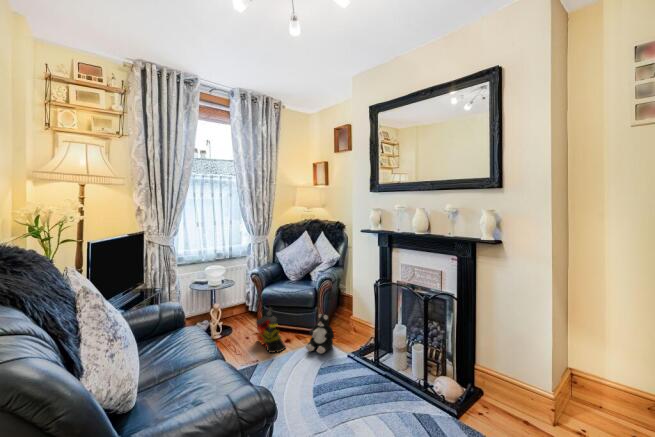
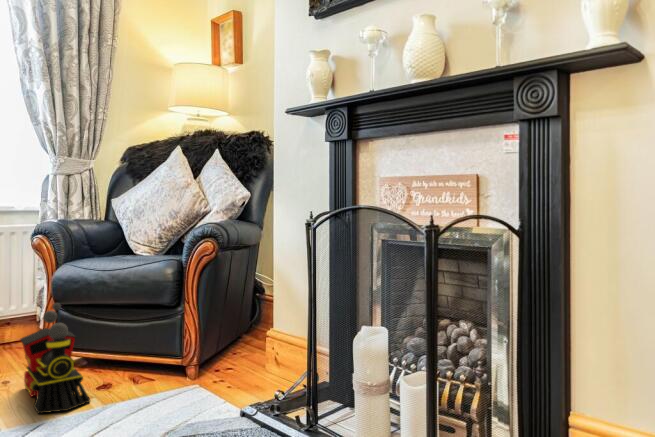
plush toy: present [306,314,334,354] -> none [135,315,214,411]

